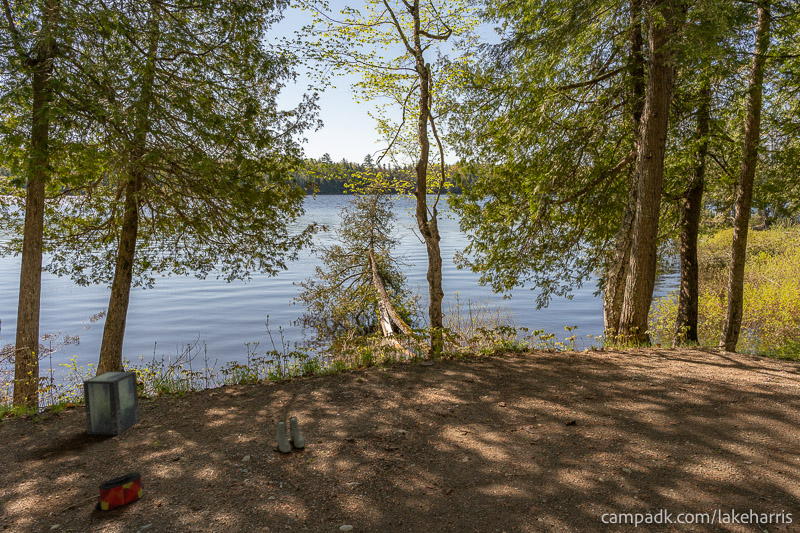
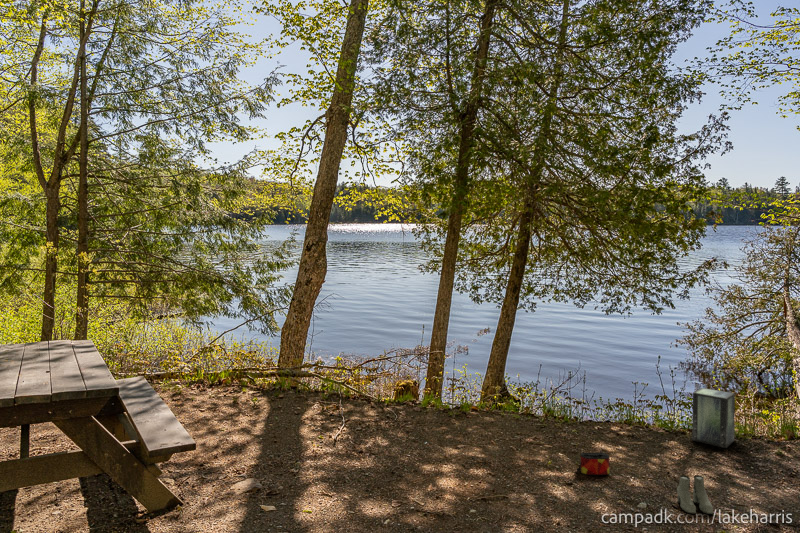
storage box: present [83,372,140,435] -> present [692,388,735,448]
bag: present [95,472,144,511] -> present [577,453,610,475]

